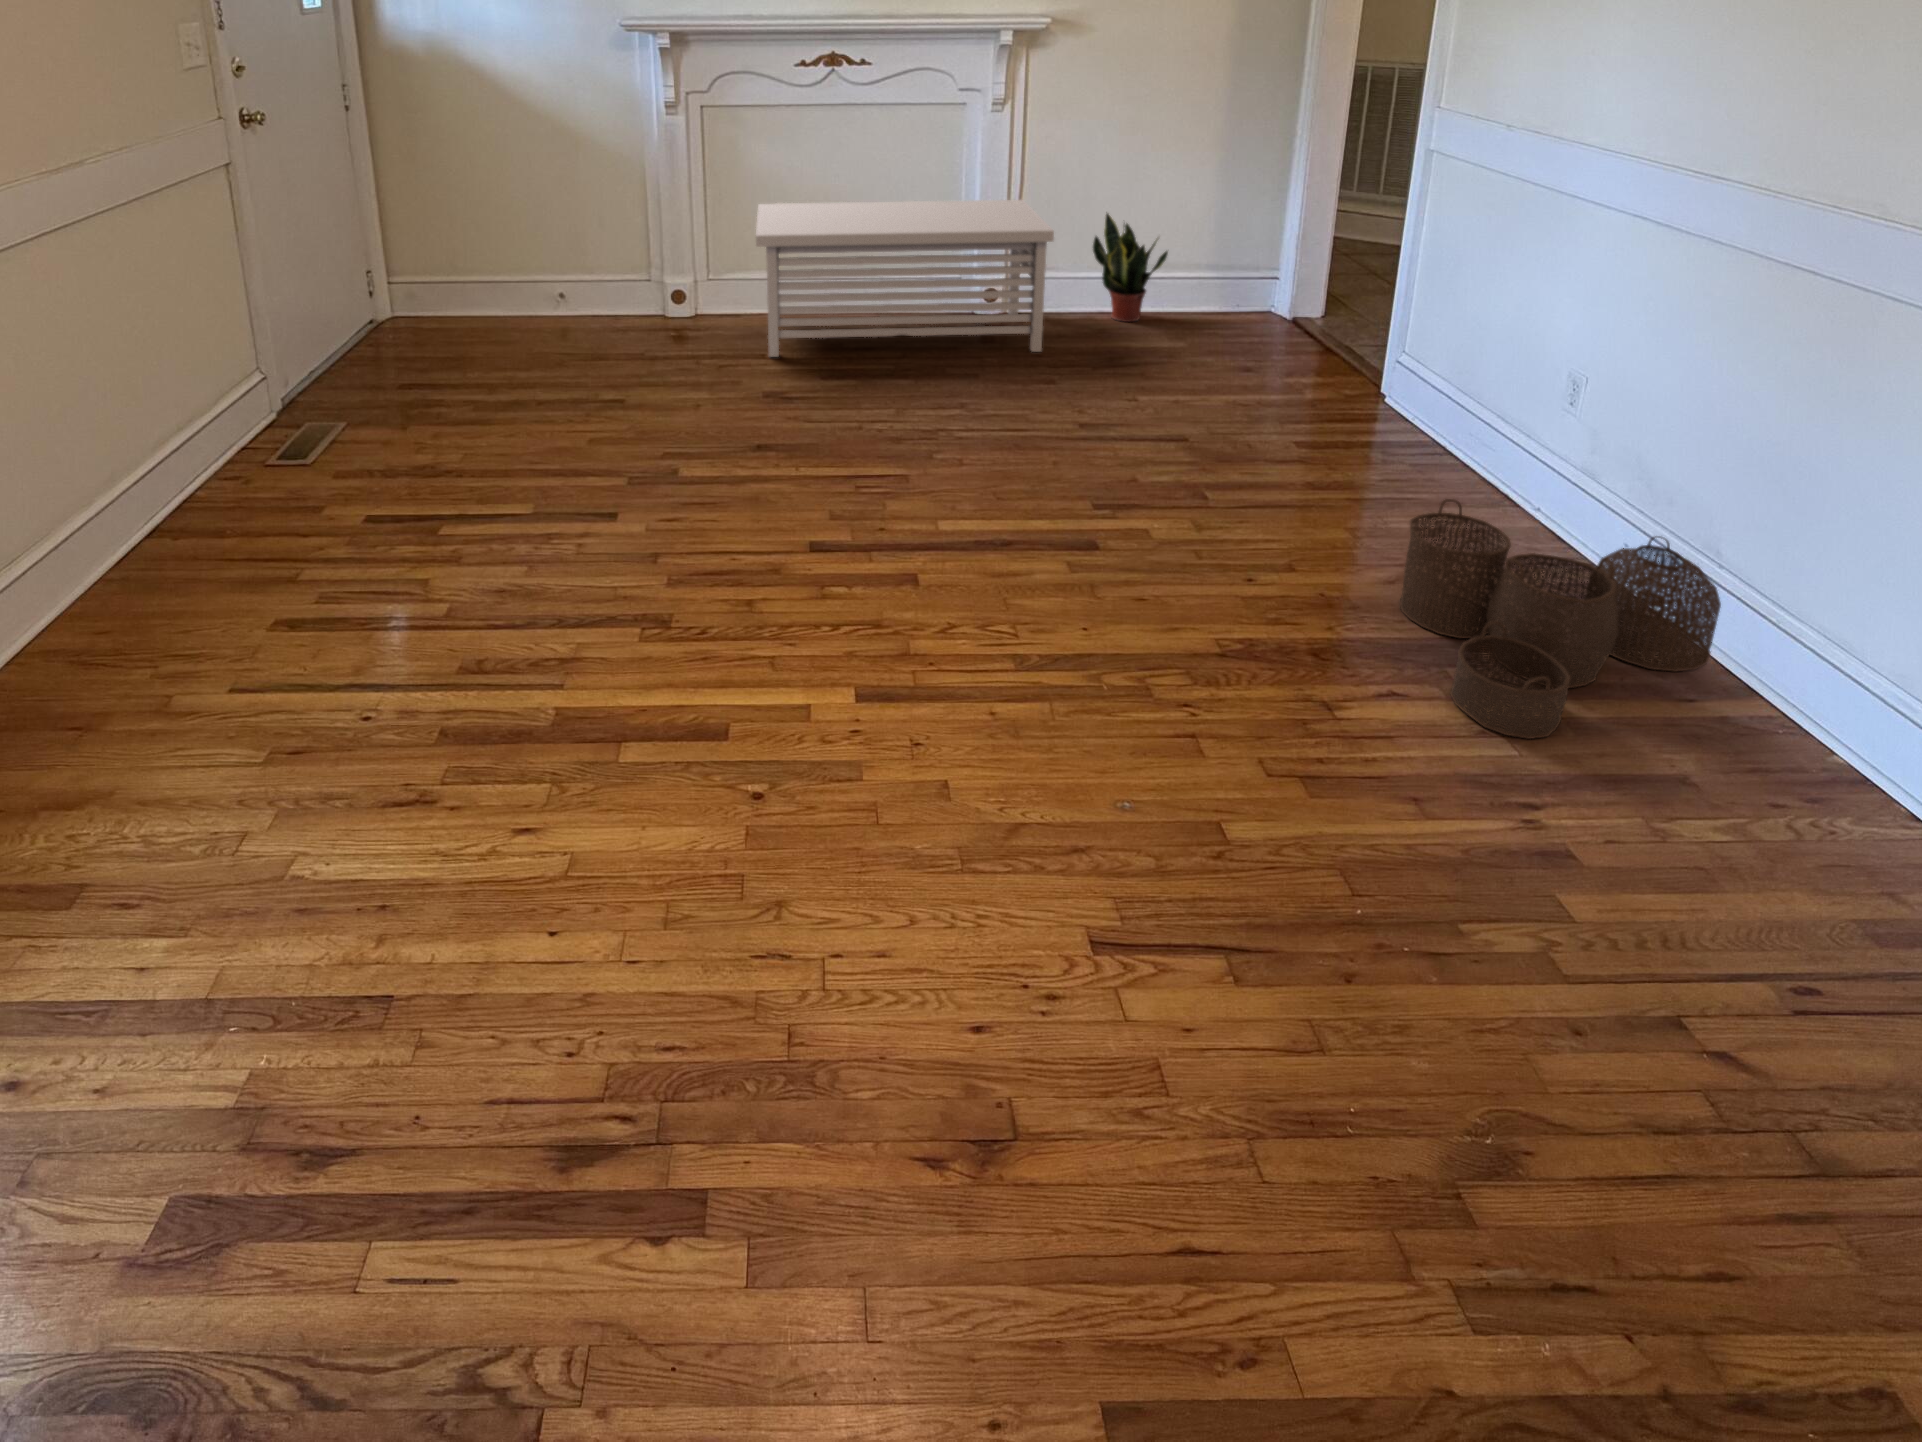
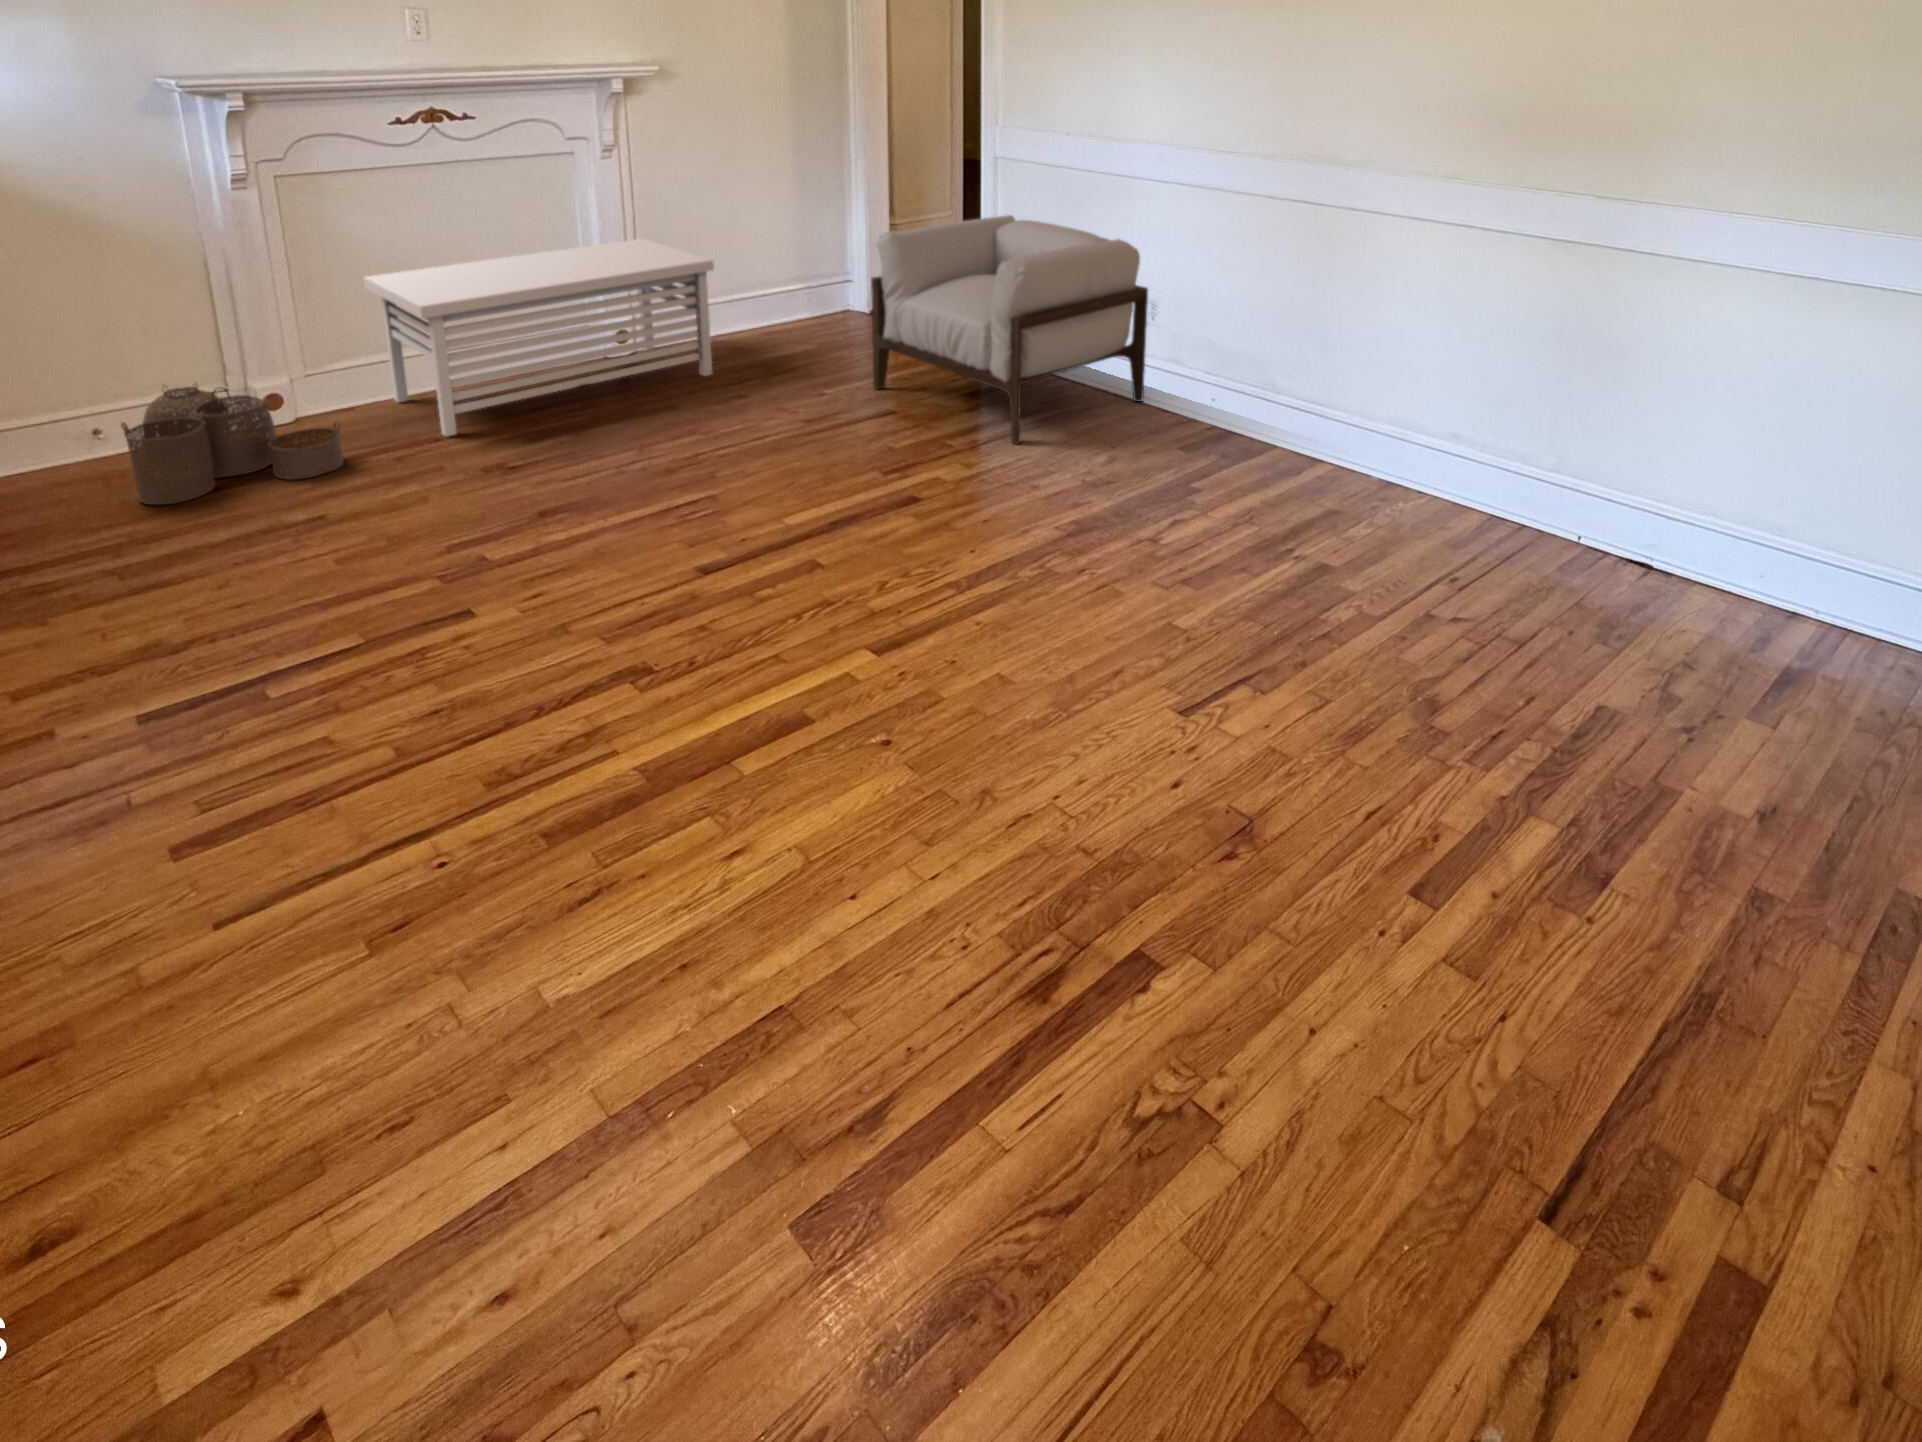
potted plant: present [1093,213,1168,322] -> none [712,240,780,337]
armchair: none [1188,223,1565,517] -> present [871,215,1148,444]
woven basket: present [1400,499,1721,739] -> present [121,385,344,505]

